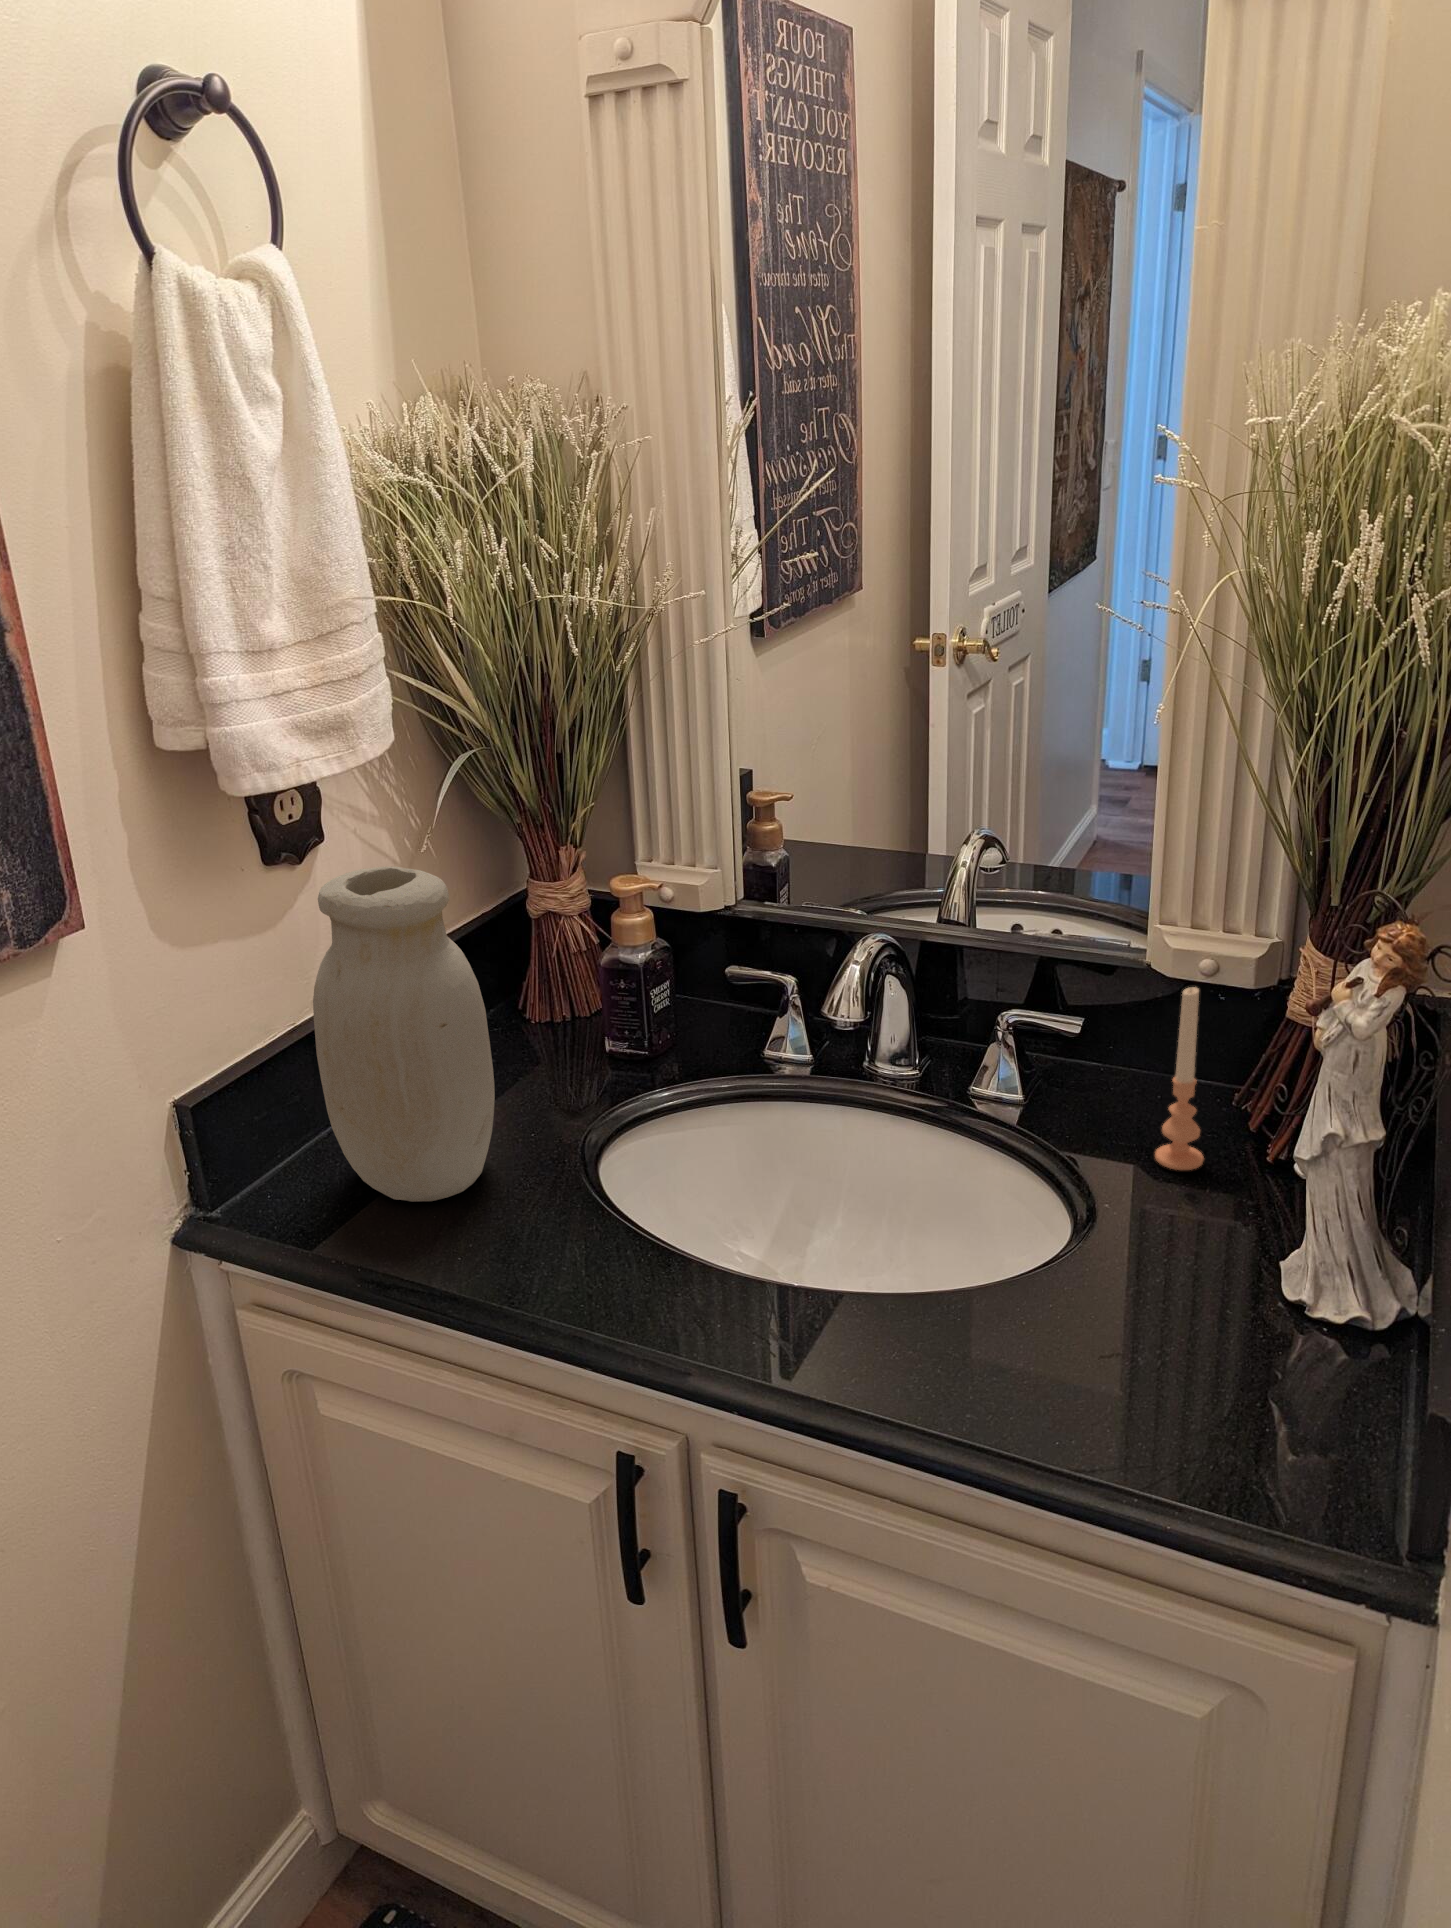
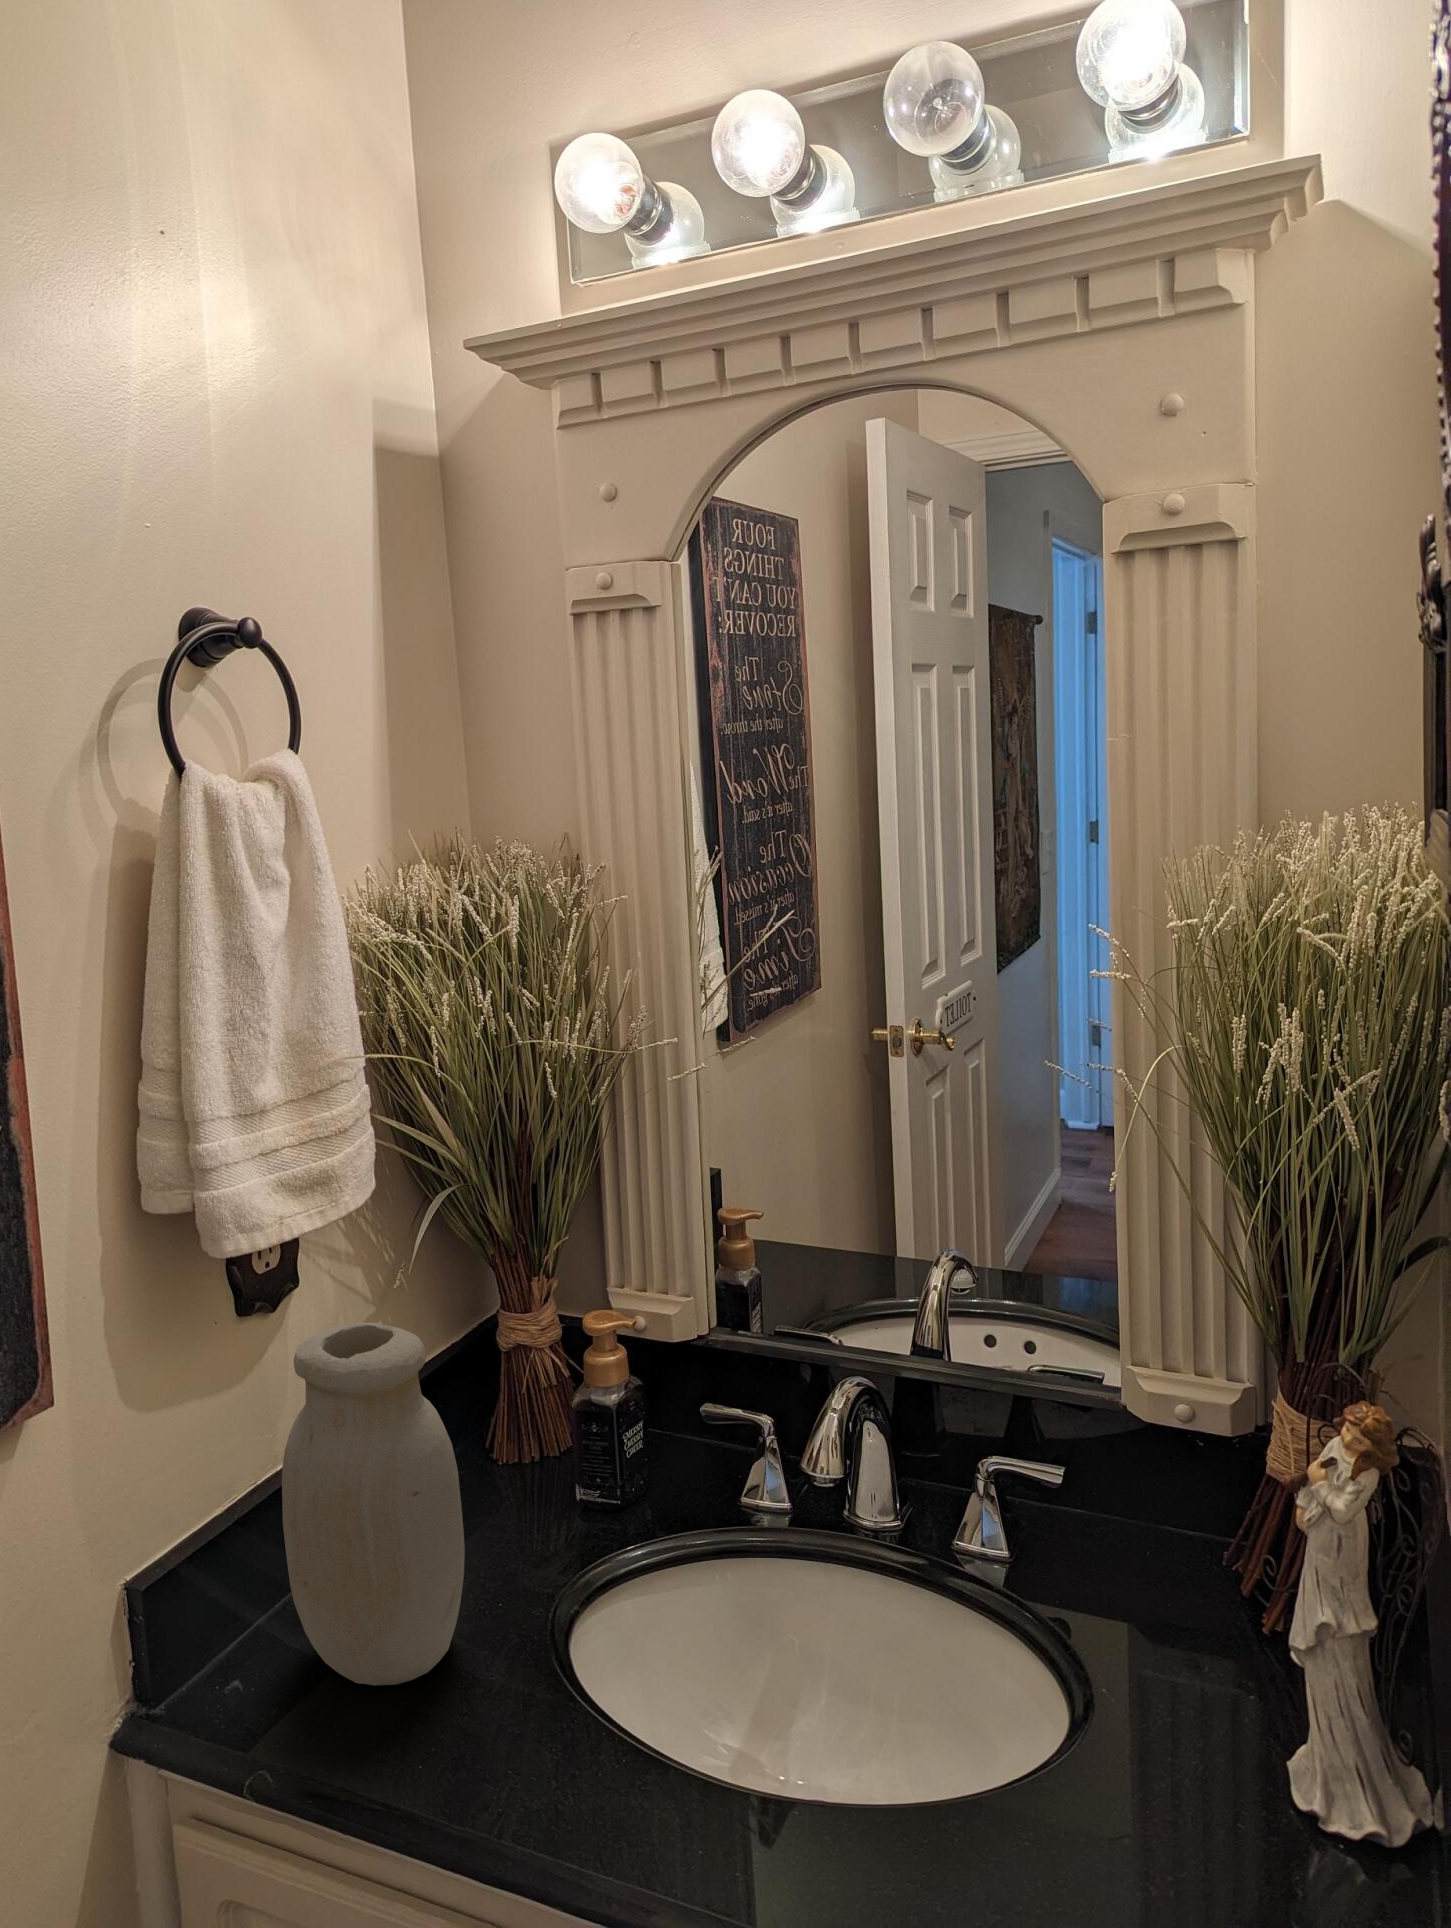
candle: present [1155,987,1204,1170] -> none [1143,1443,1194,1640]

